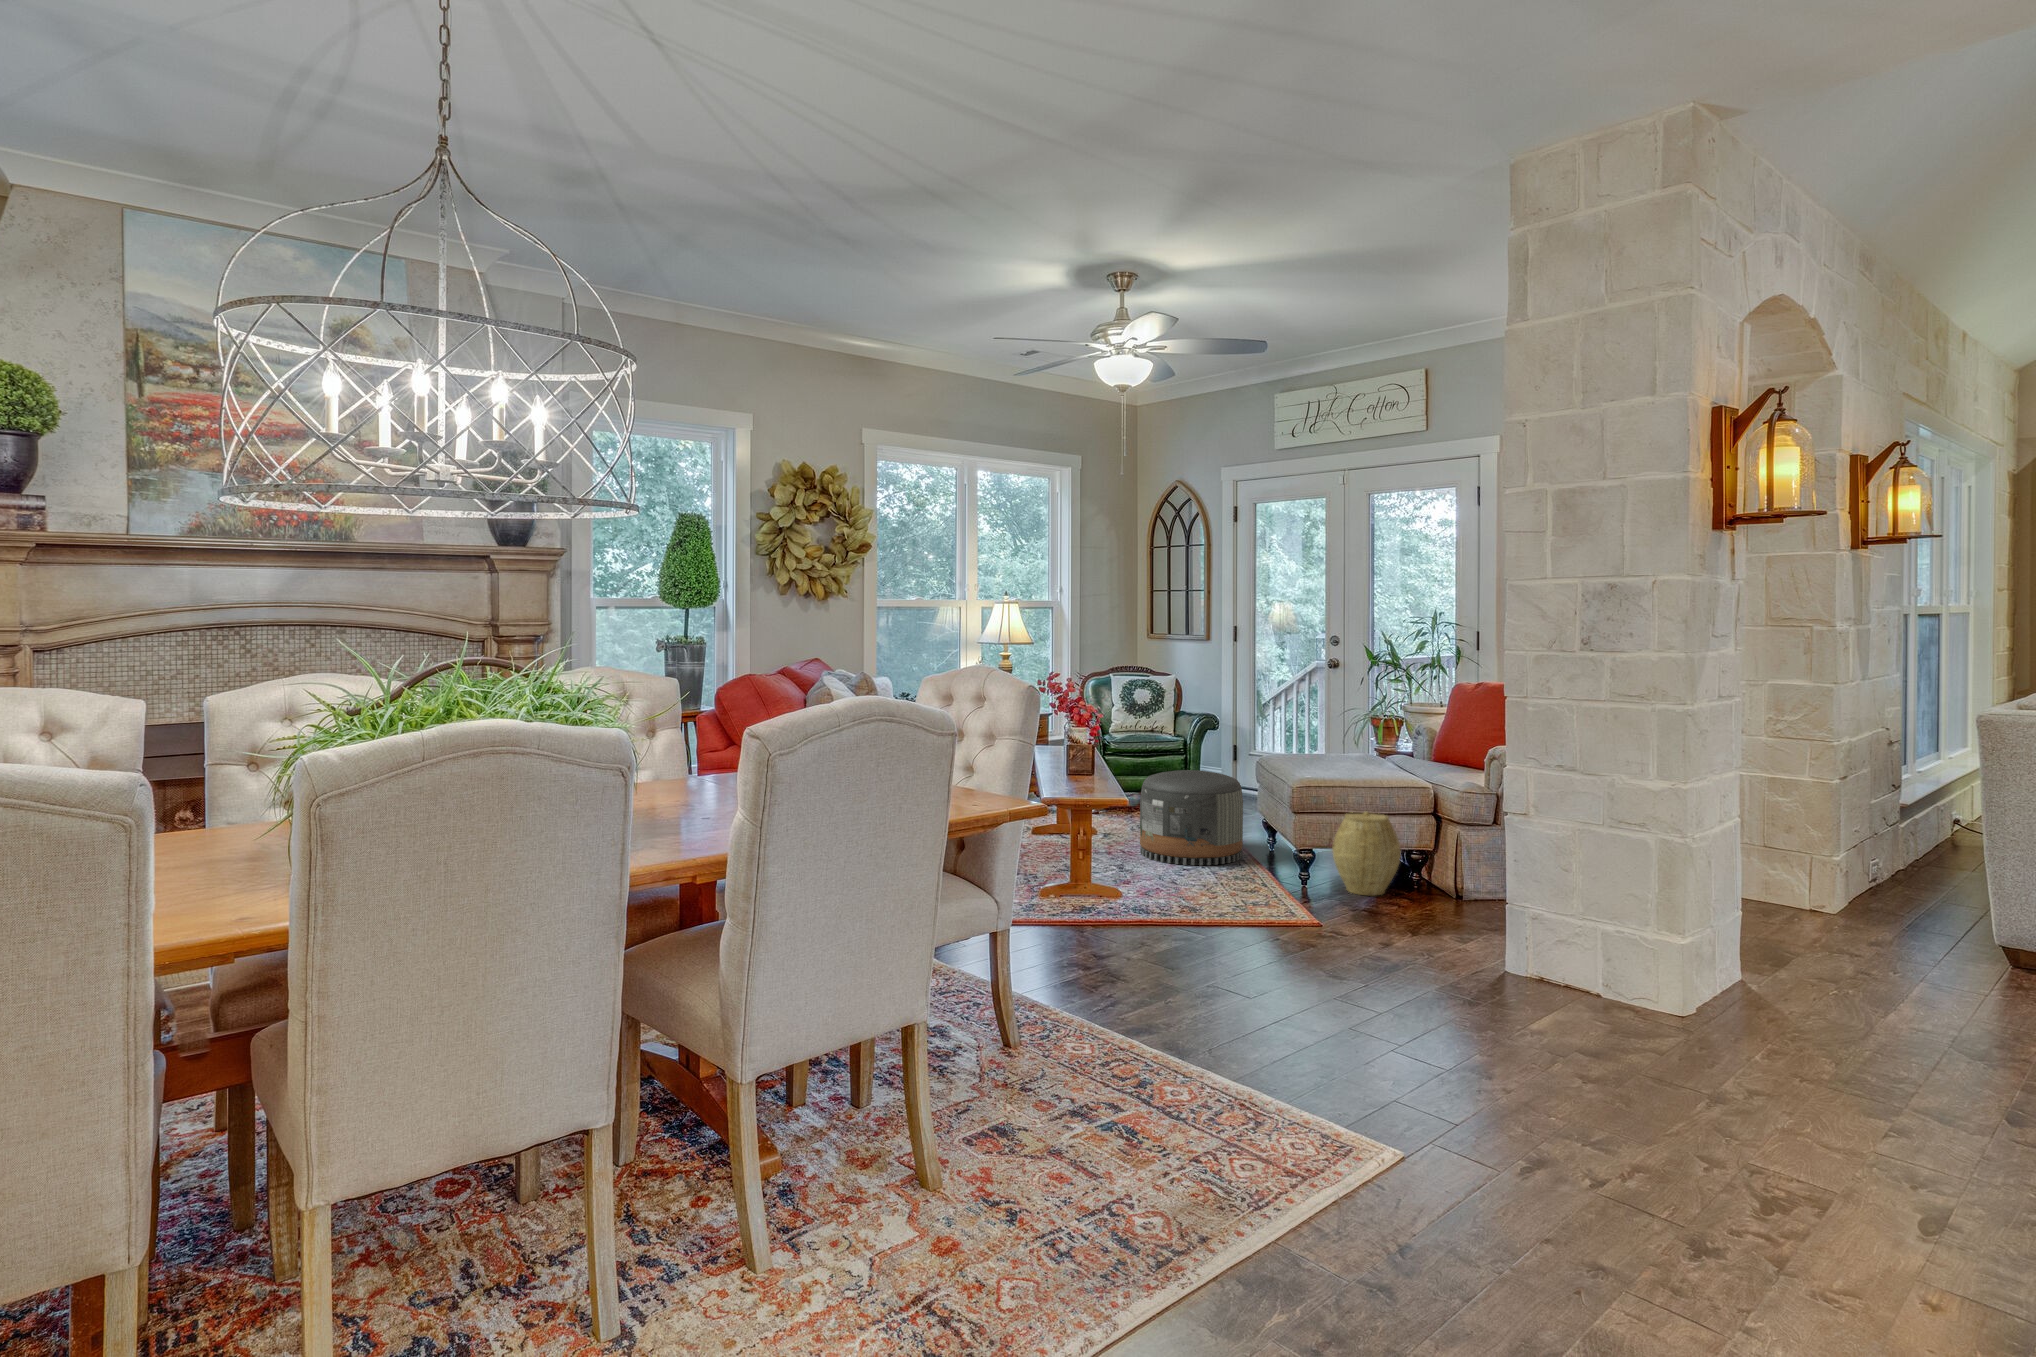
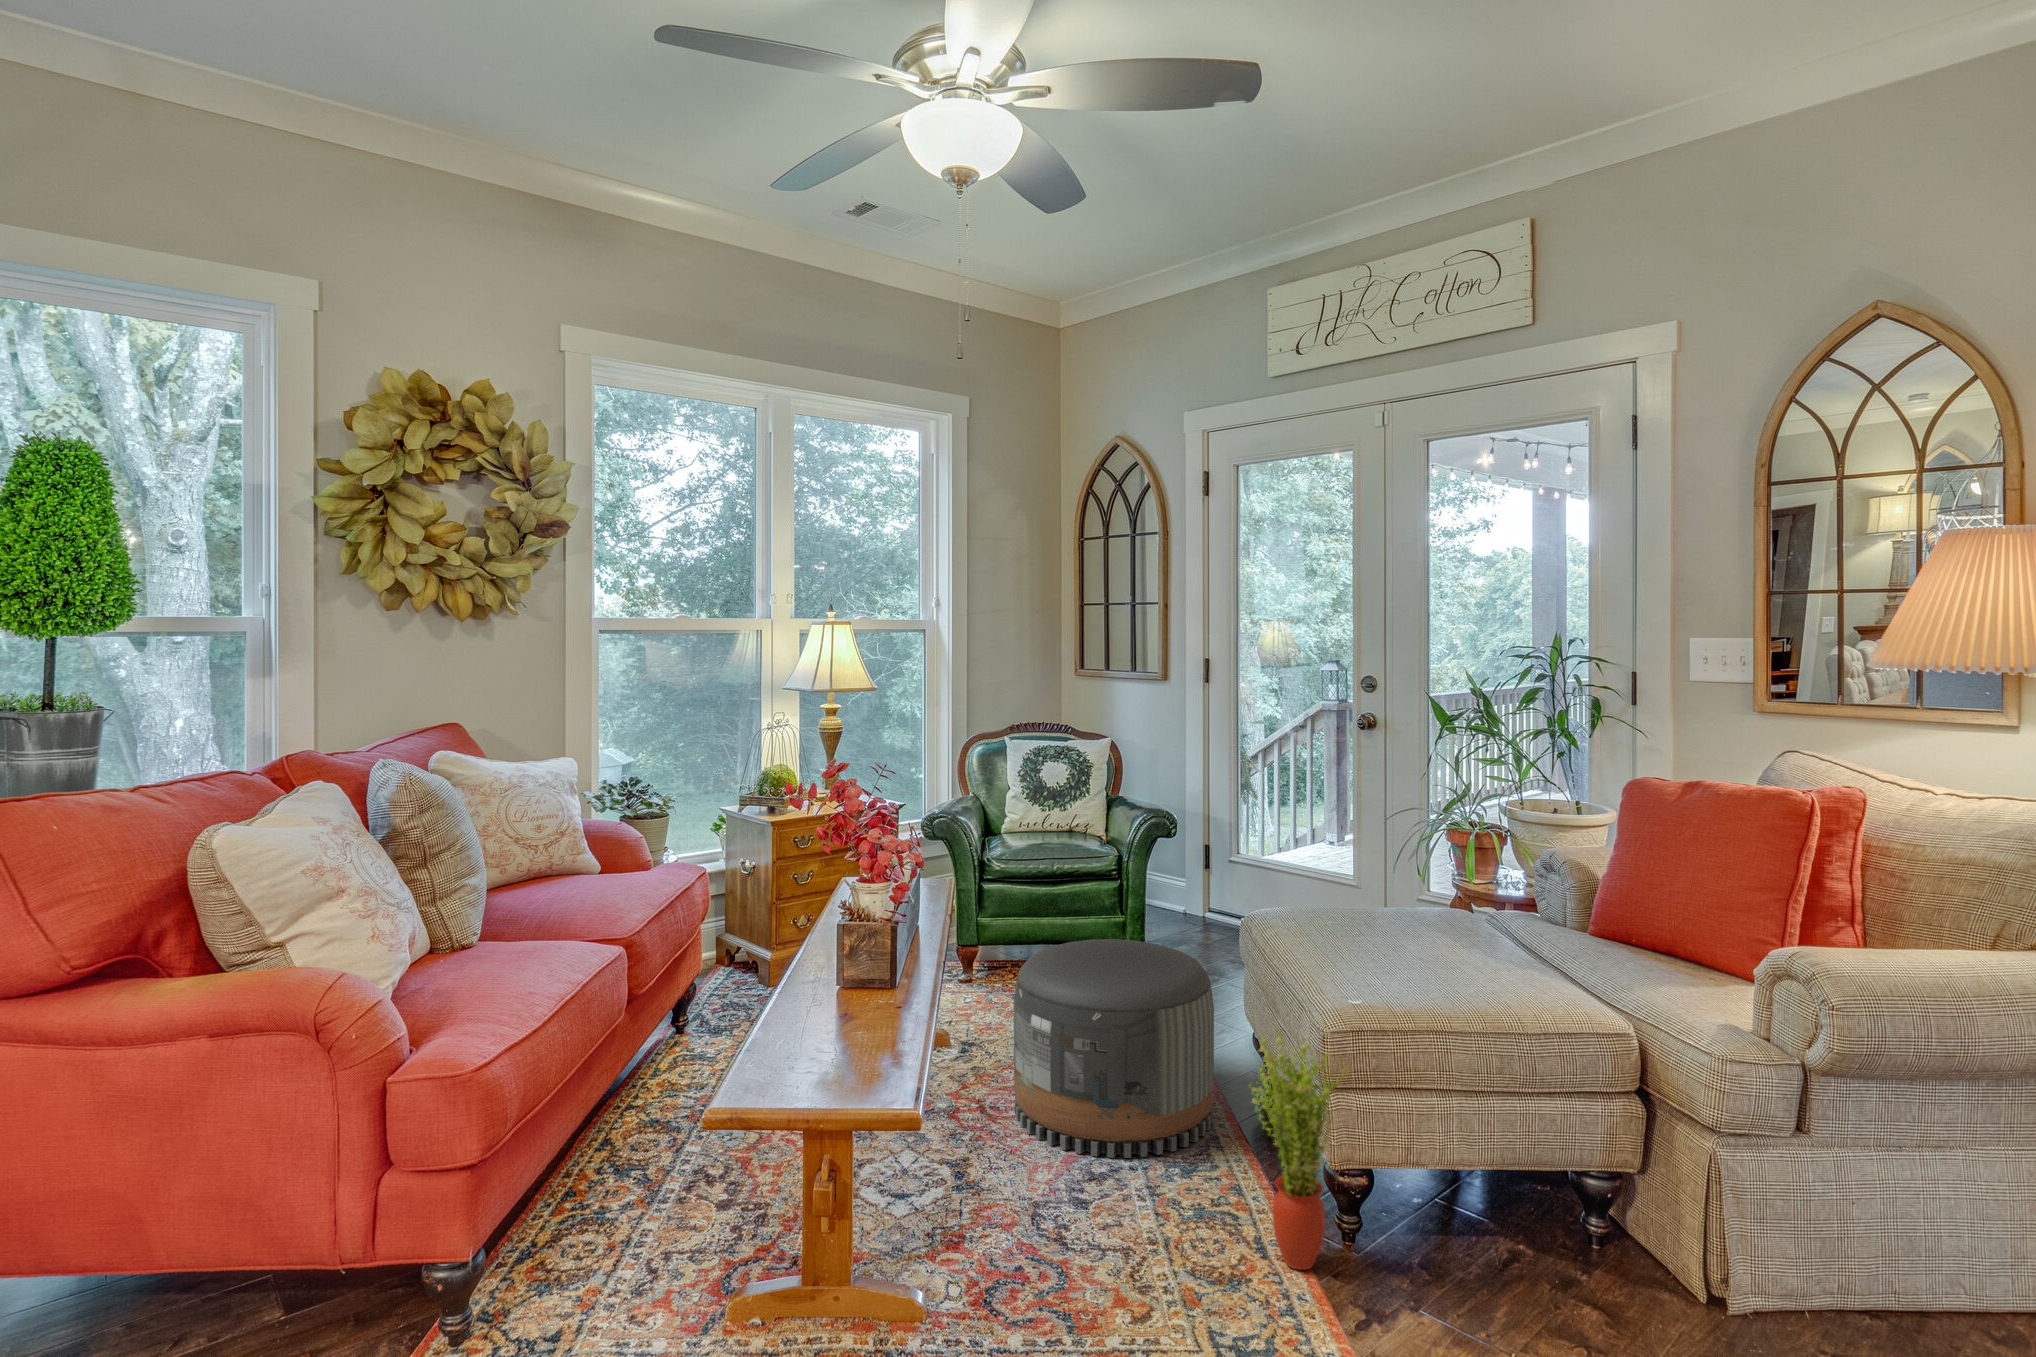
potted plant: none [1260,787,1305,891] -> present [1249,1032,1349,1270]
woven basket: present [1332,812,1401,896] -> none [1410,1079,1571,1290]

